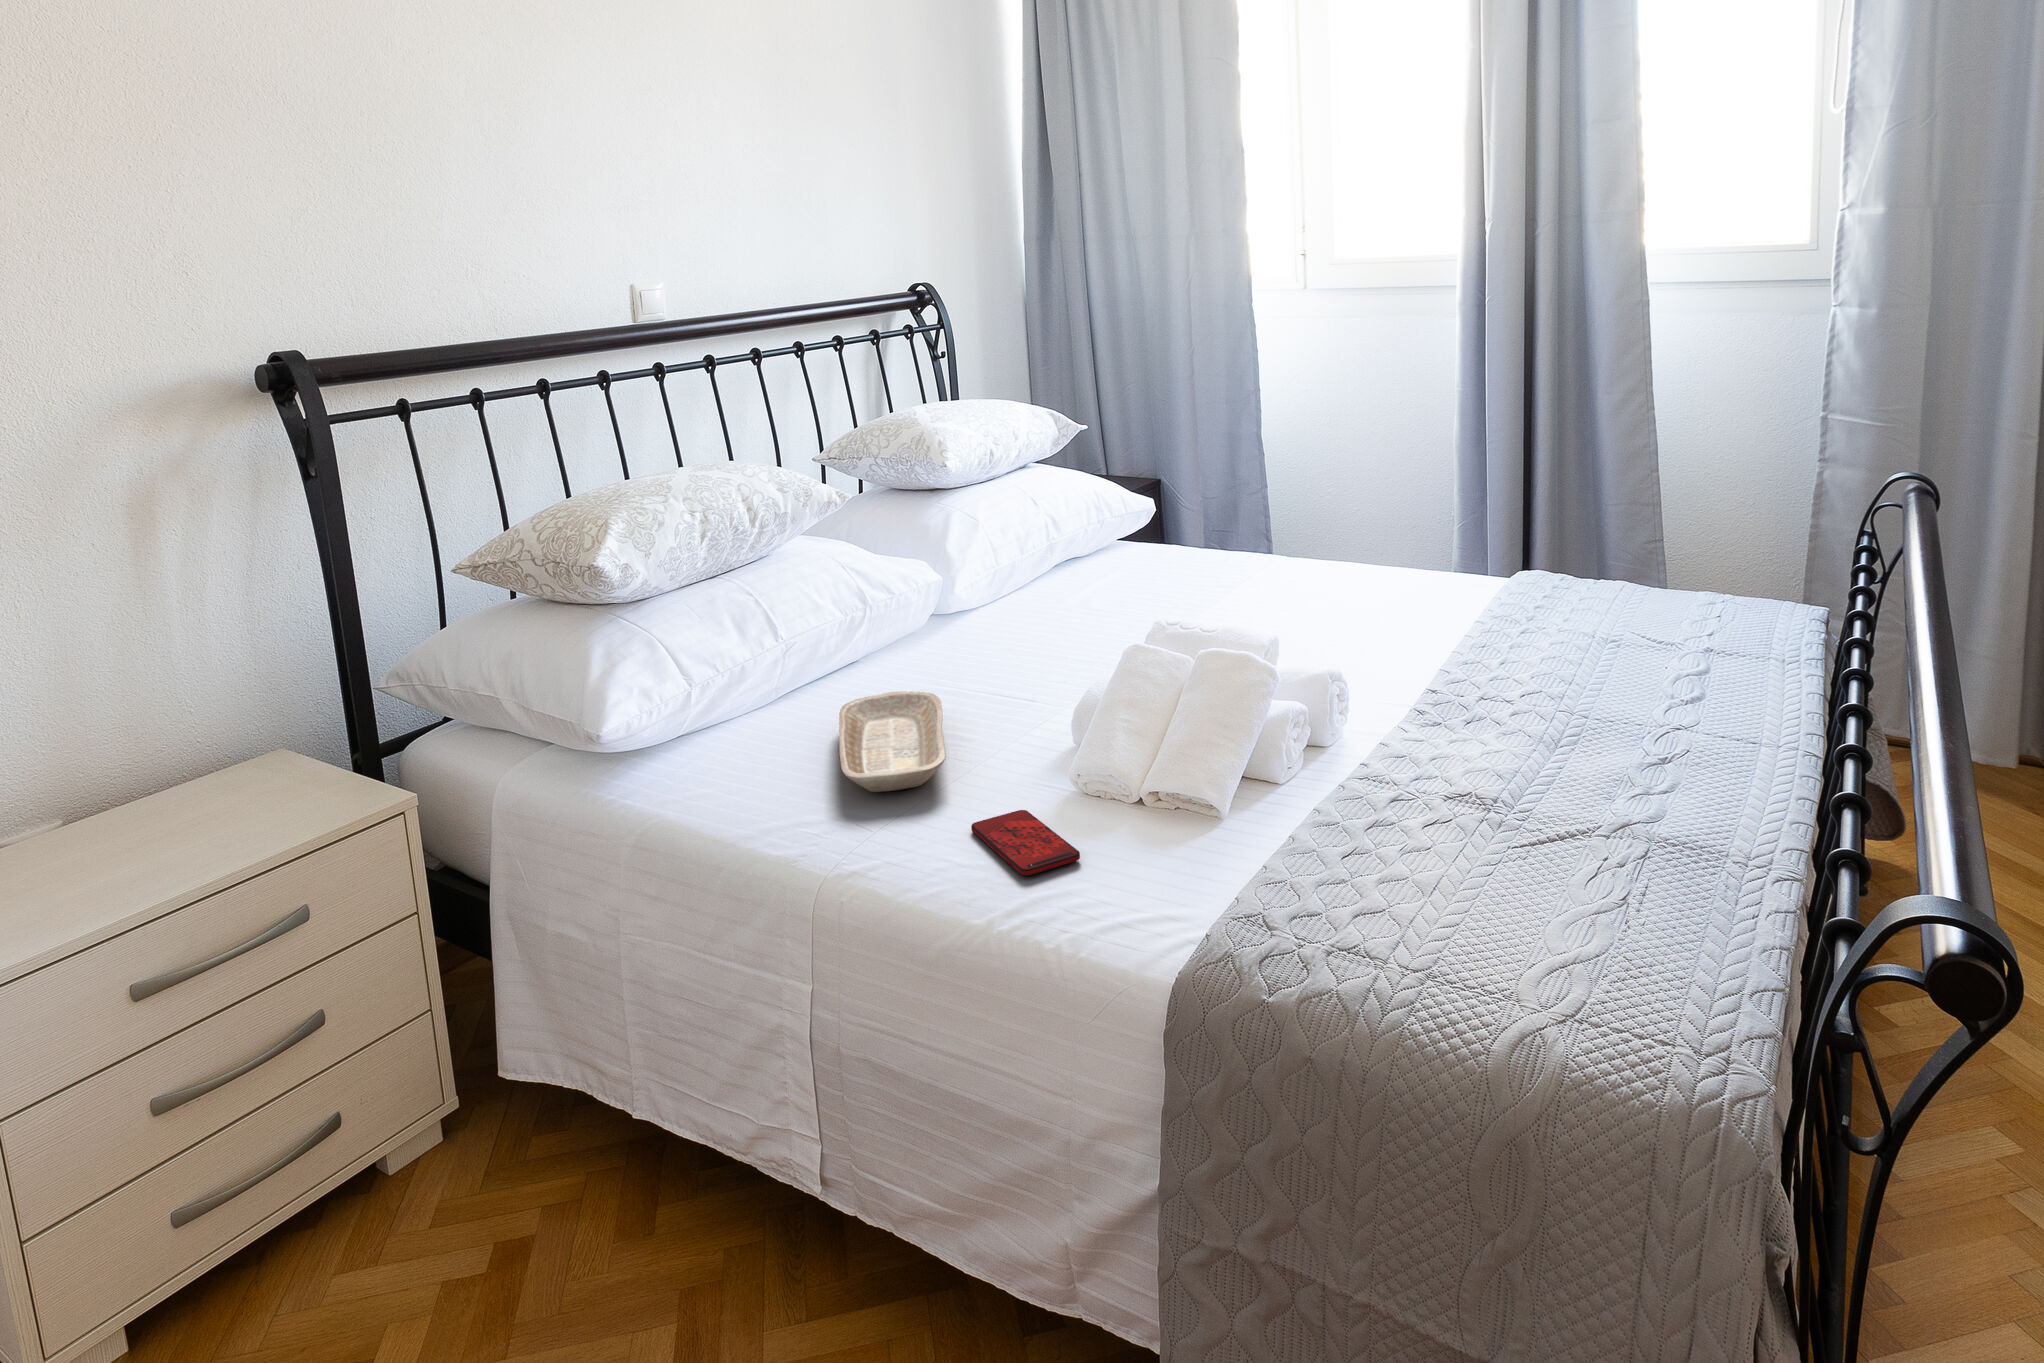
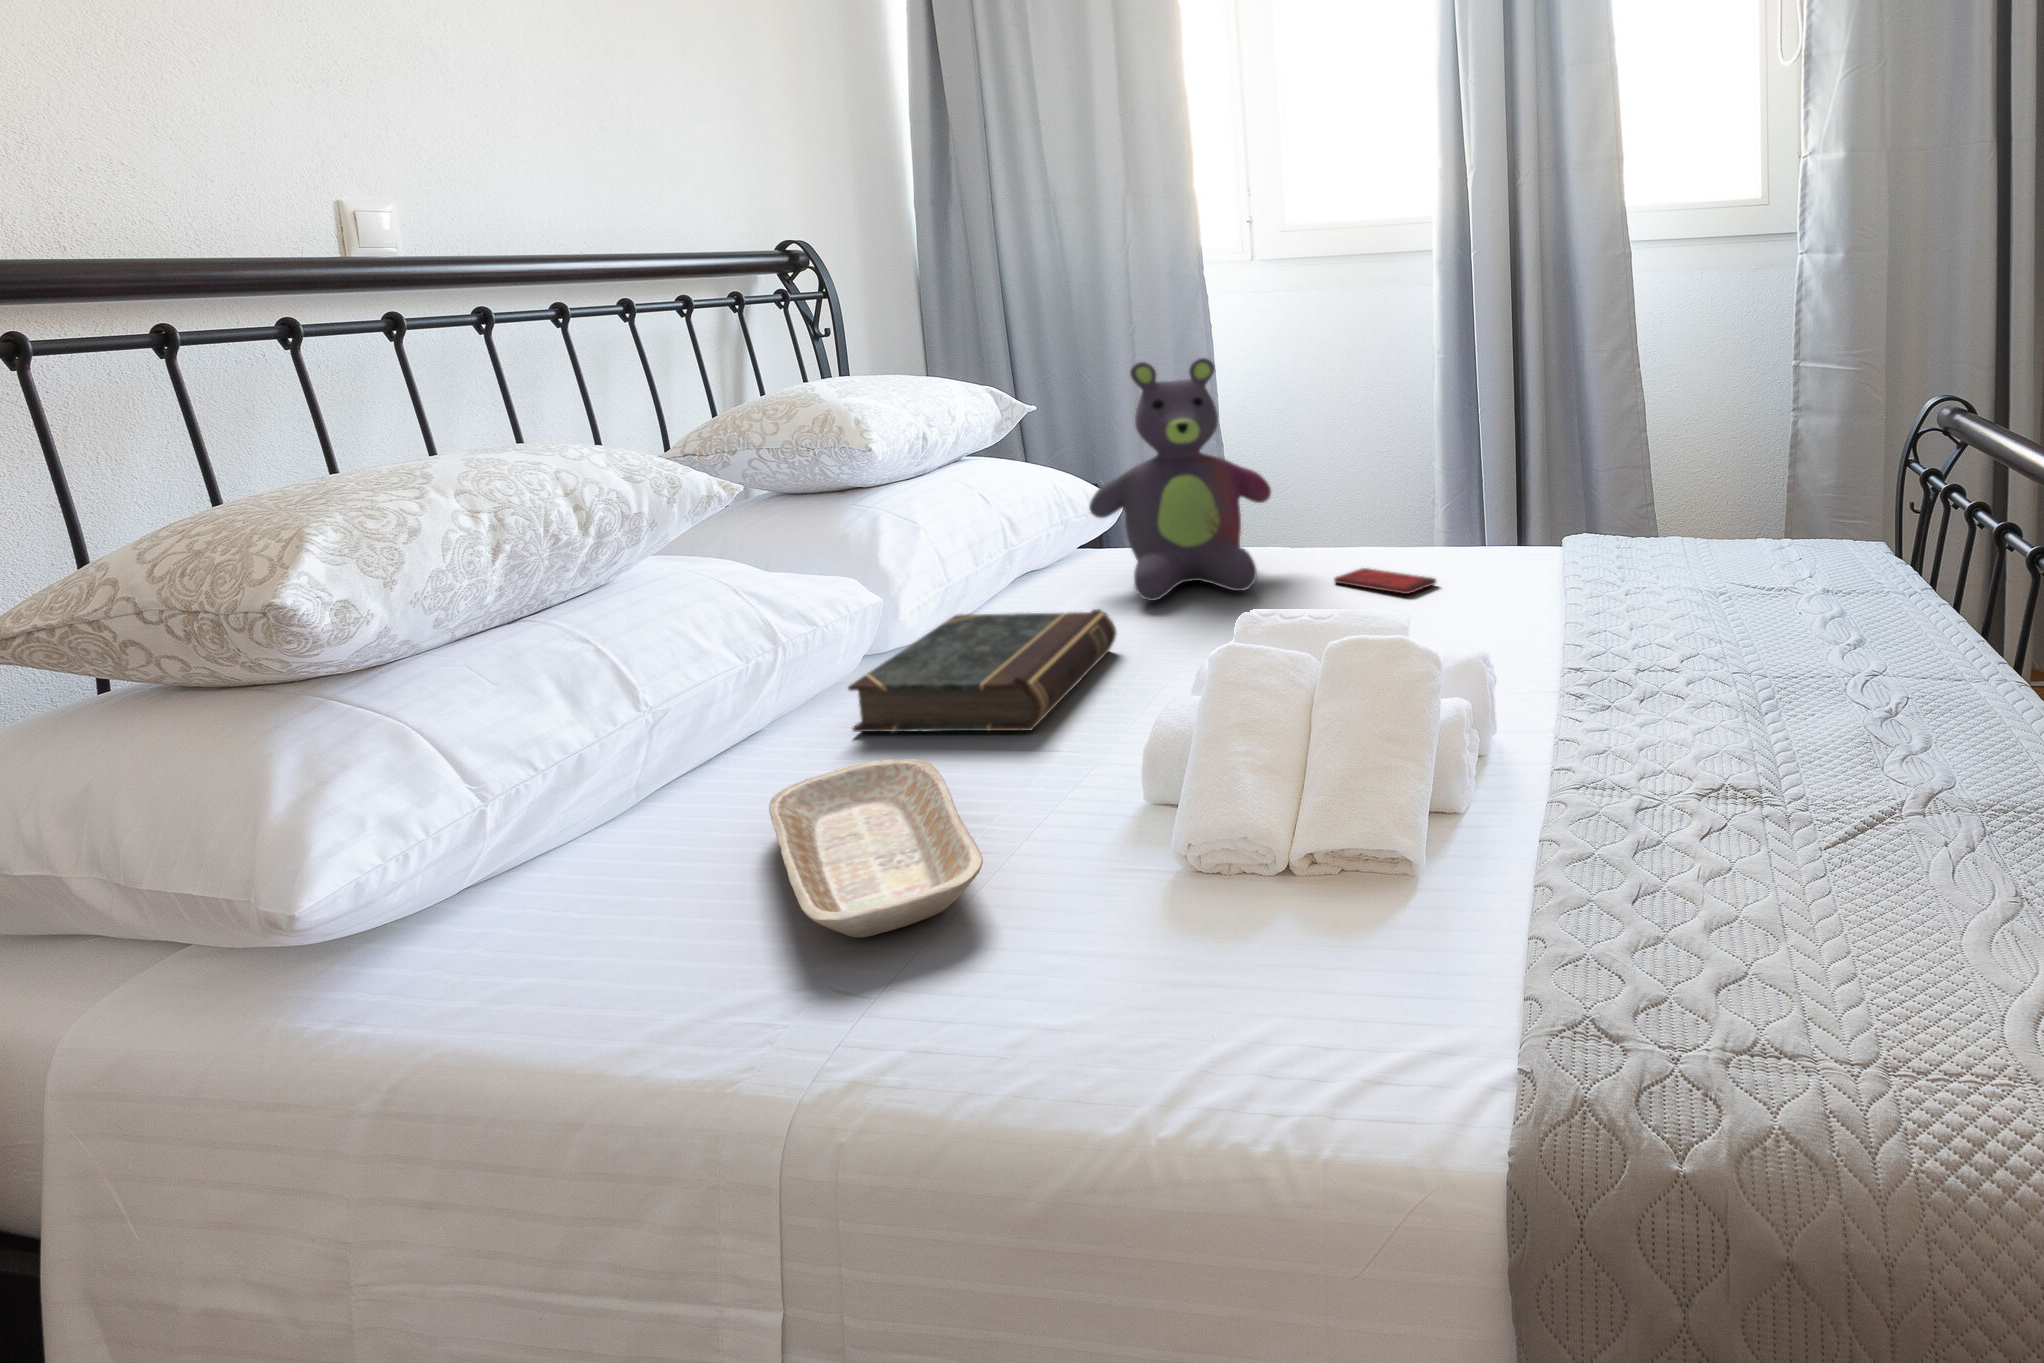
stuffed bear: none [1103,406,1250,598] -> present [1089,358,1271,601]
book: none [903,595,1098,685] -> present [848,609,1116,732]
smartphone: present [971,810,1080,876] -> present [1334,568,1436,594]

